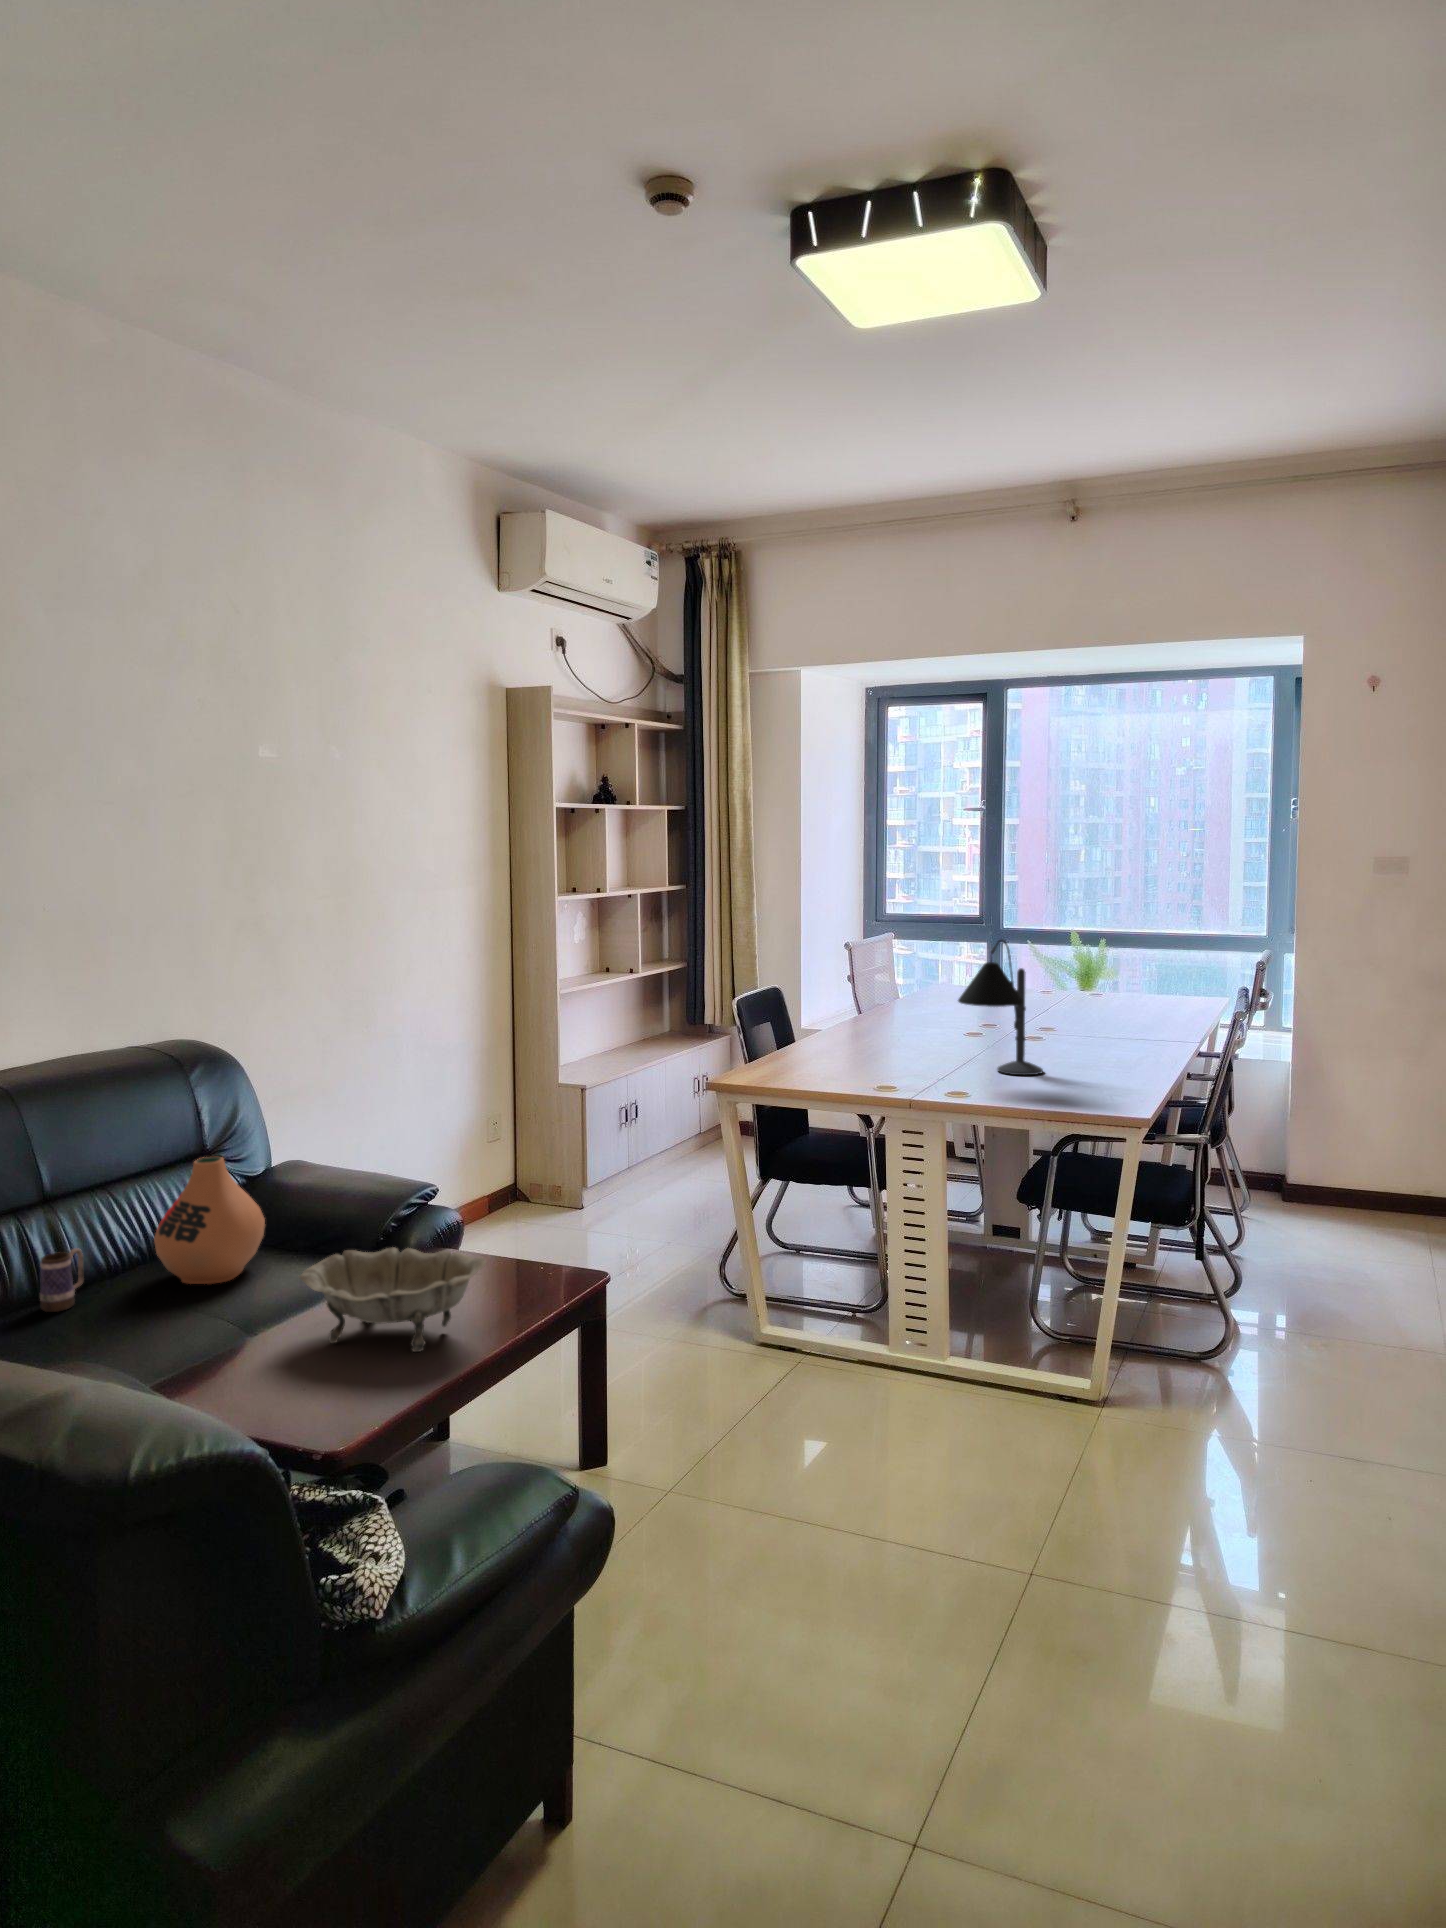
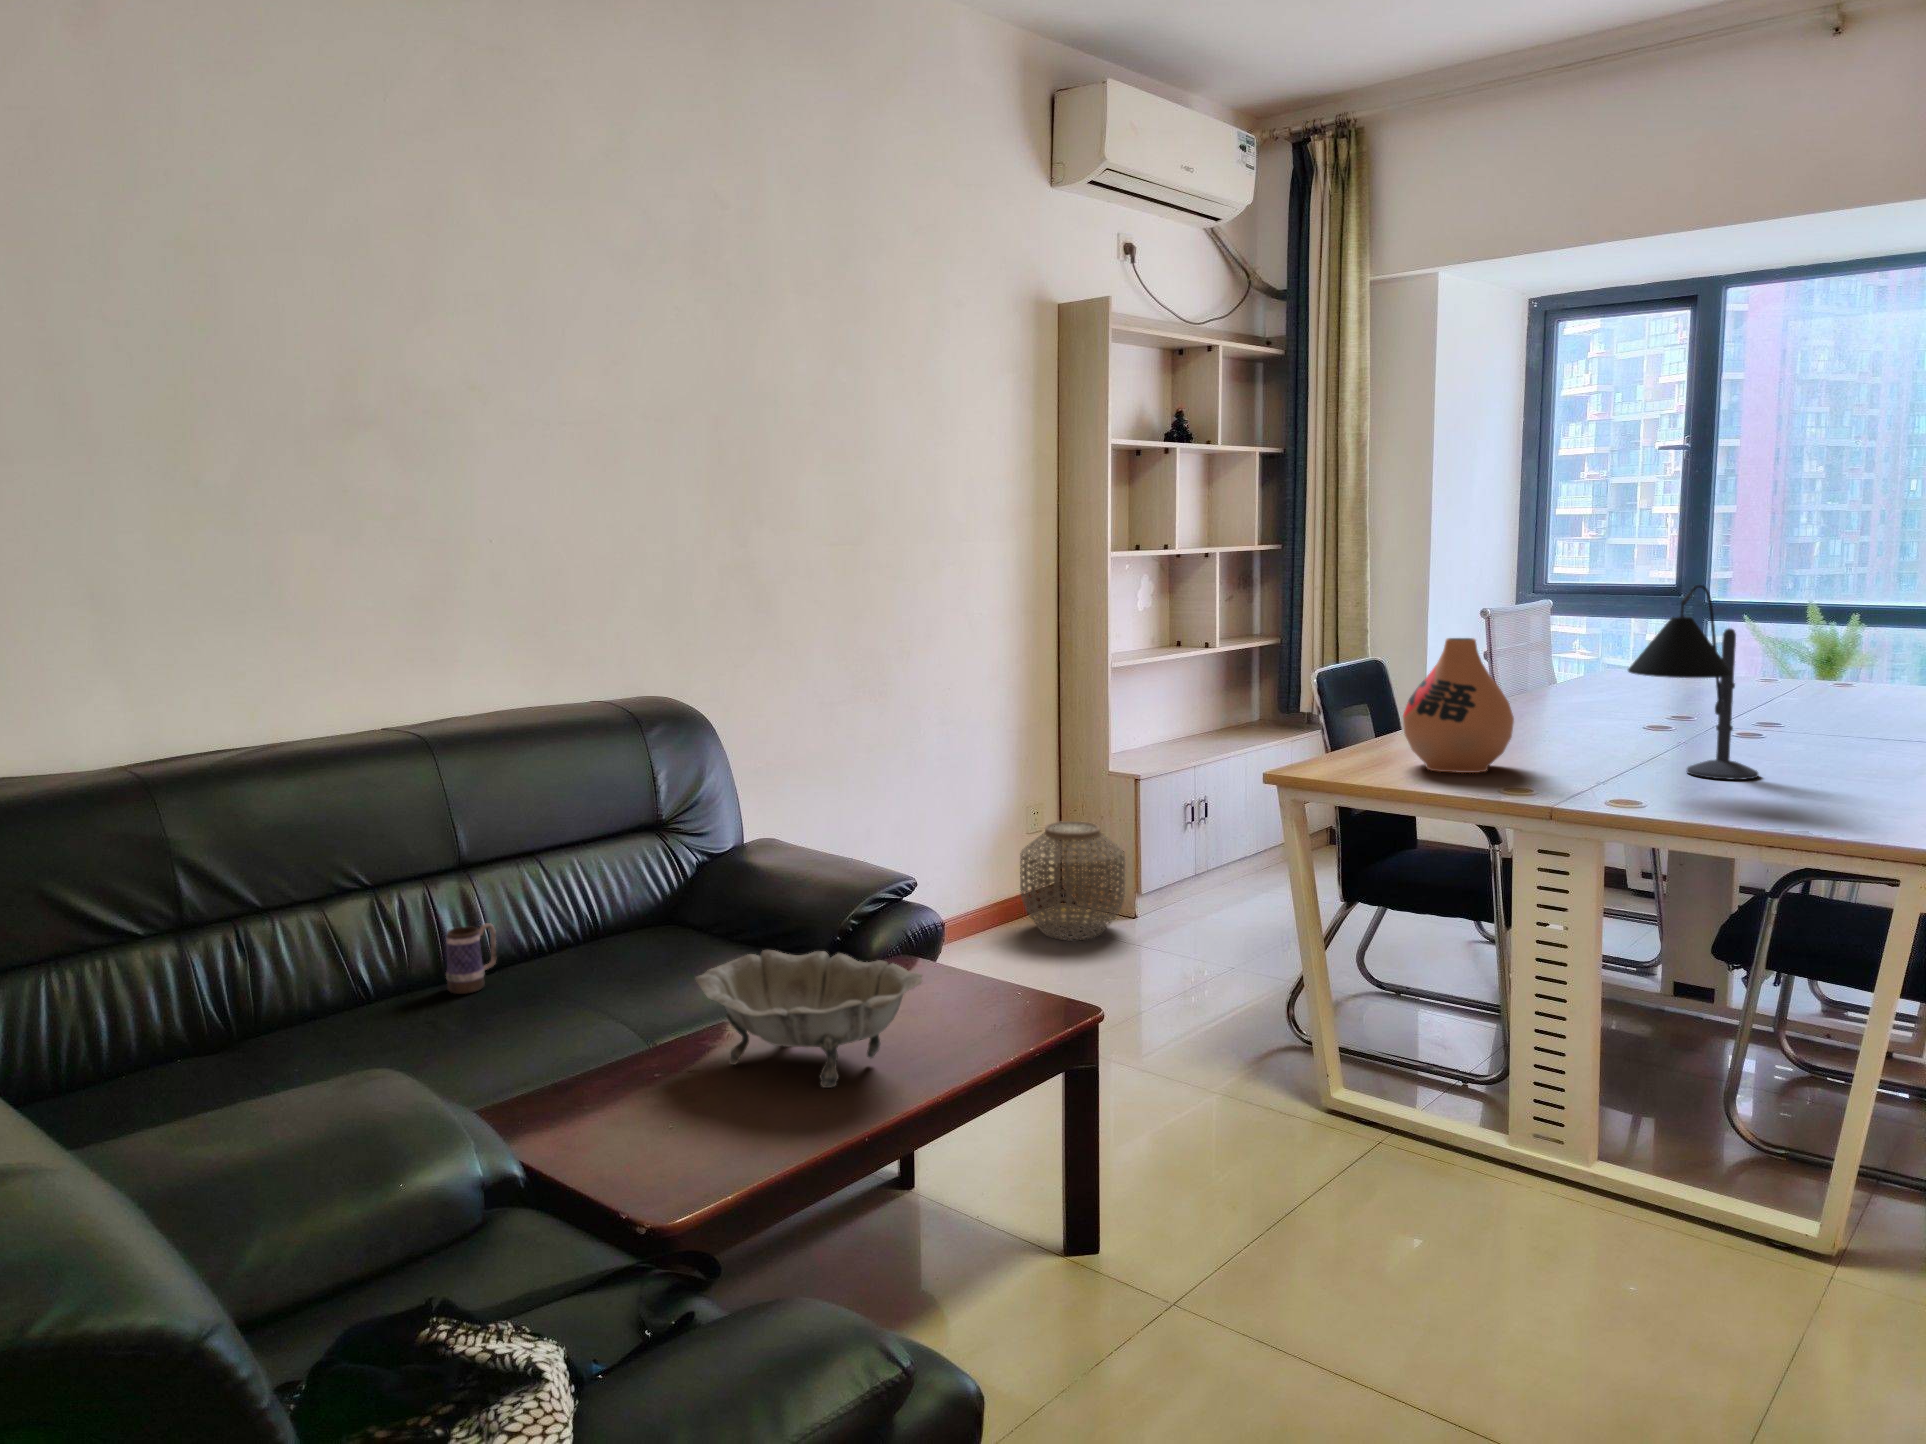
woven basket: none [486,1126,576,1228] -> present [1020,821,1125,940]
vase: present [154,1157,265,1284] -> present [1403,638,1514,773]

